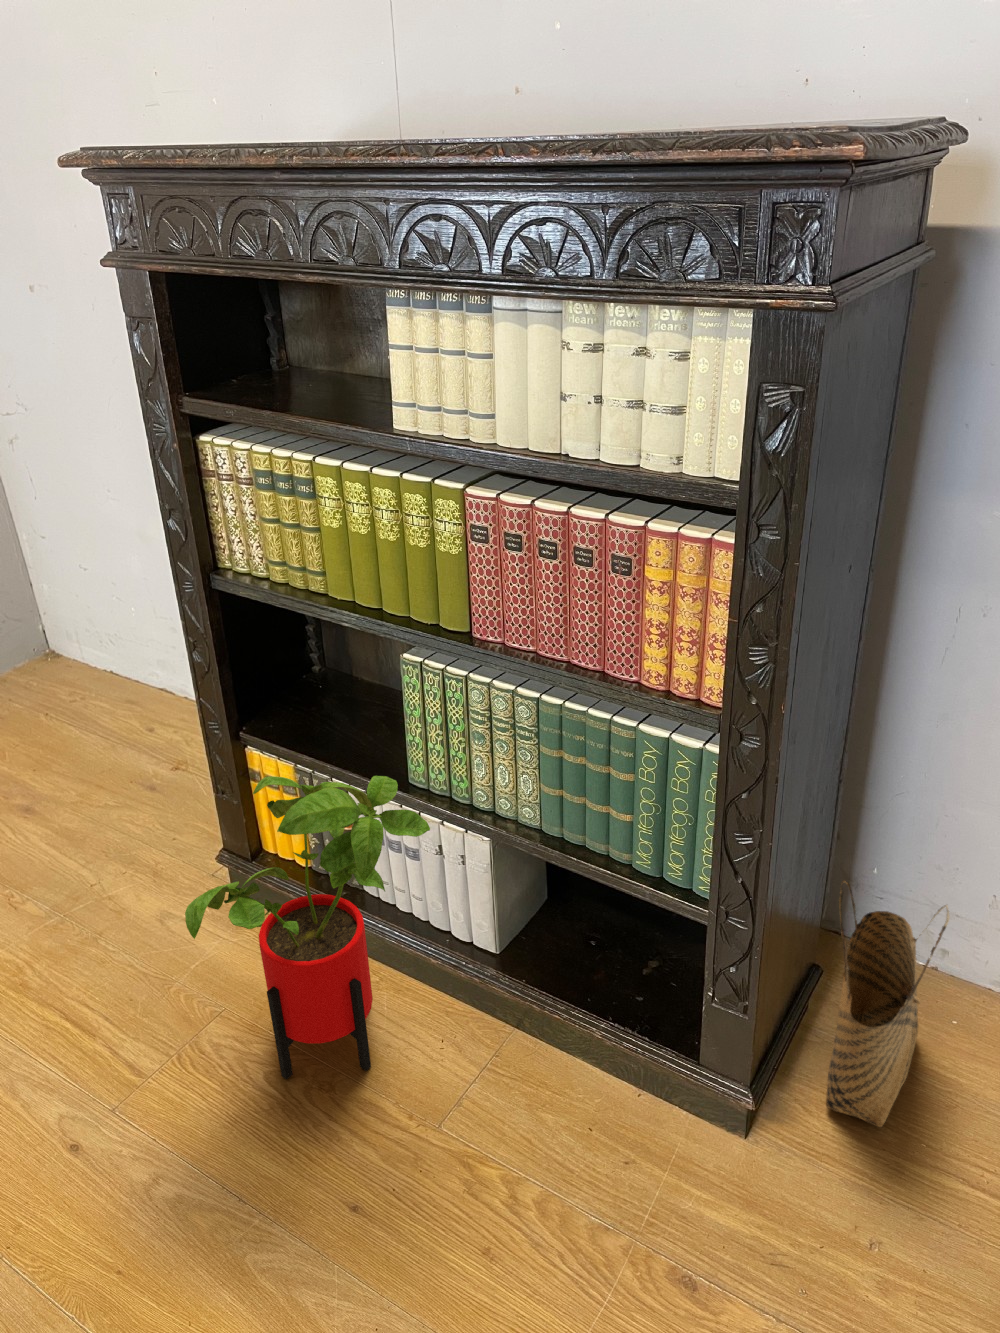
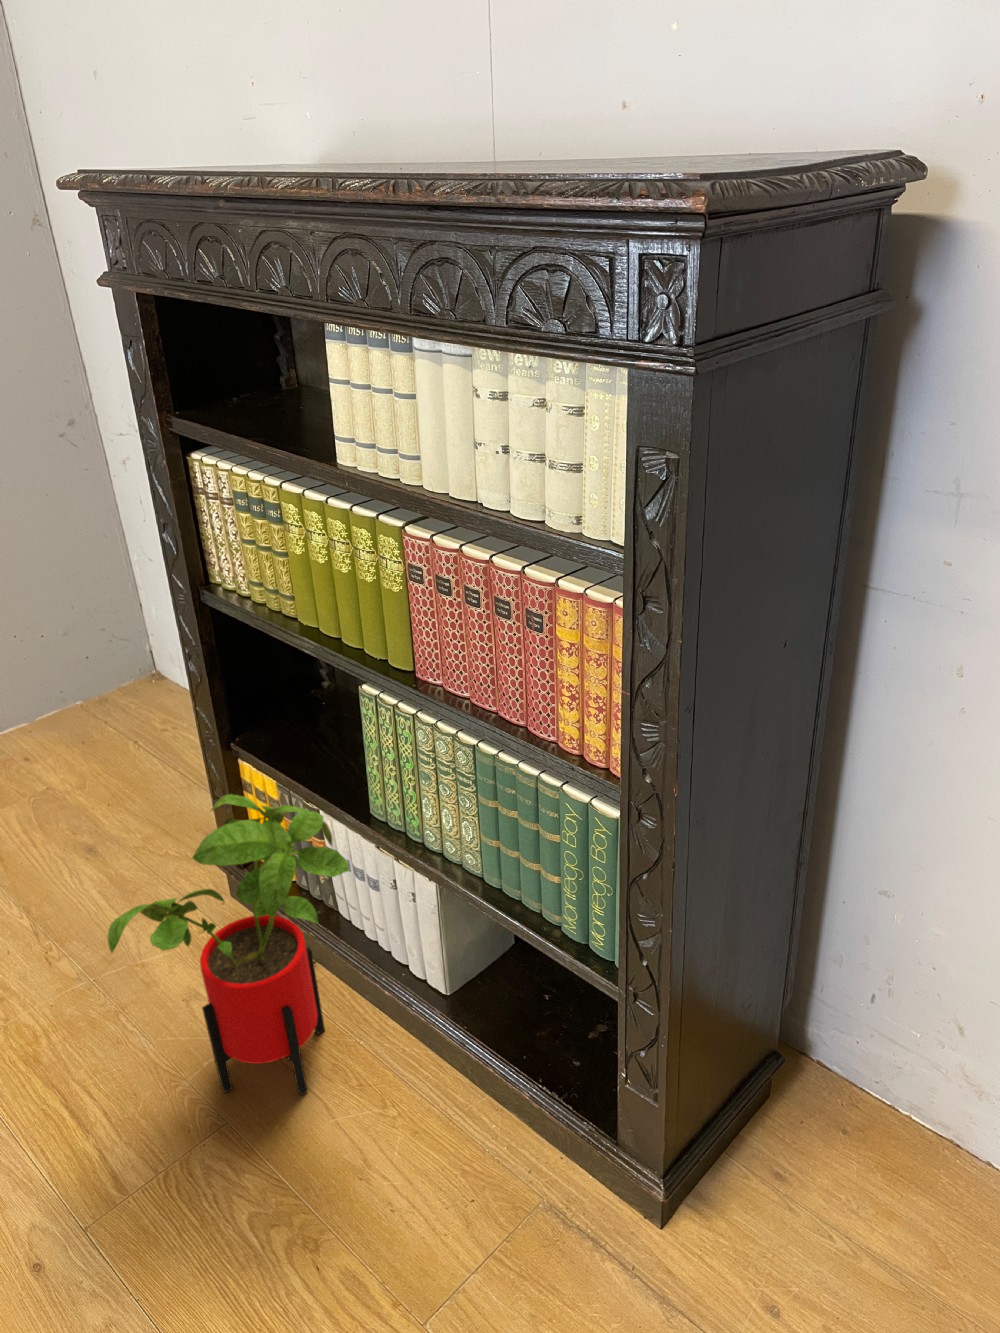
woven basket: present [826,880,949,1127] -> none [756,971,895,1244]

